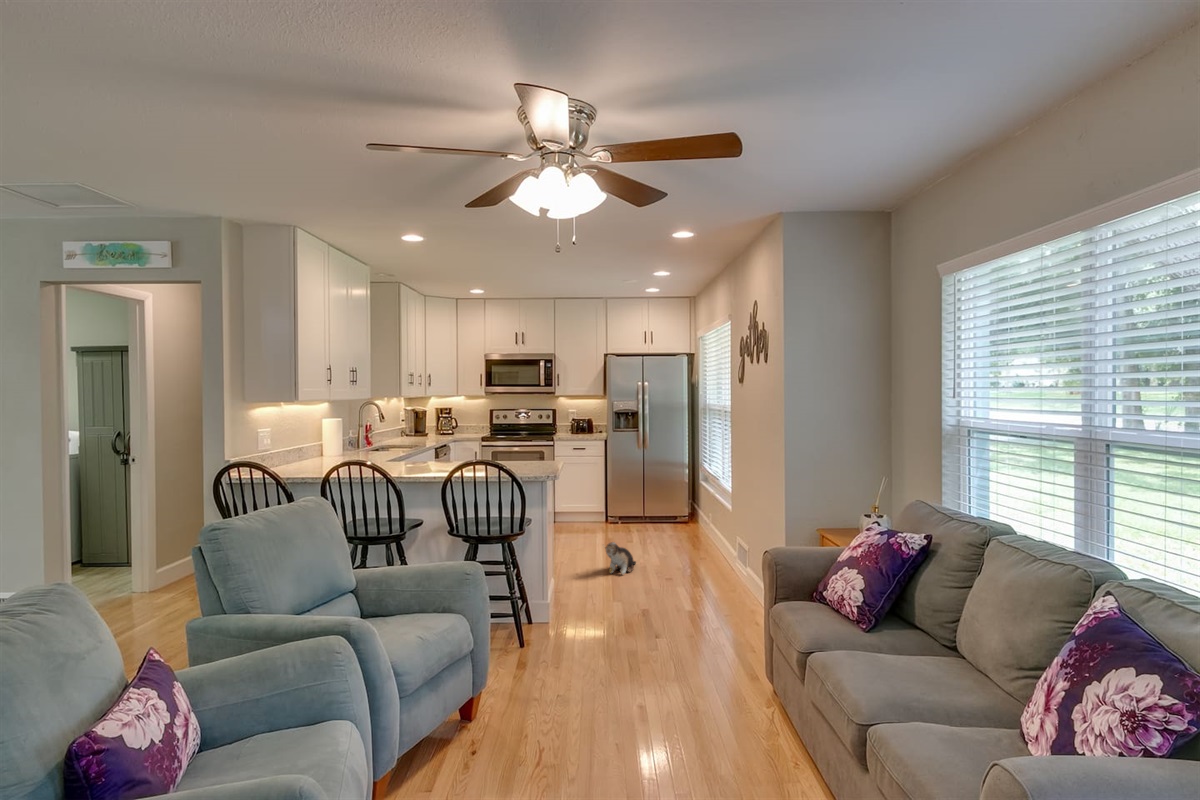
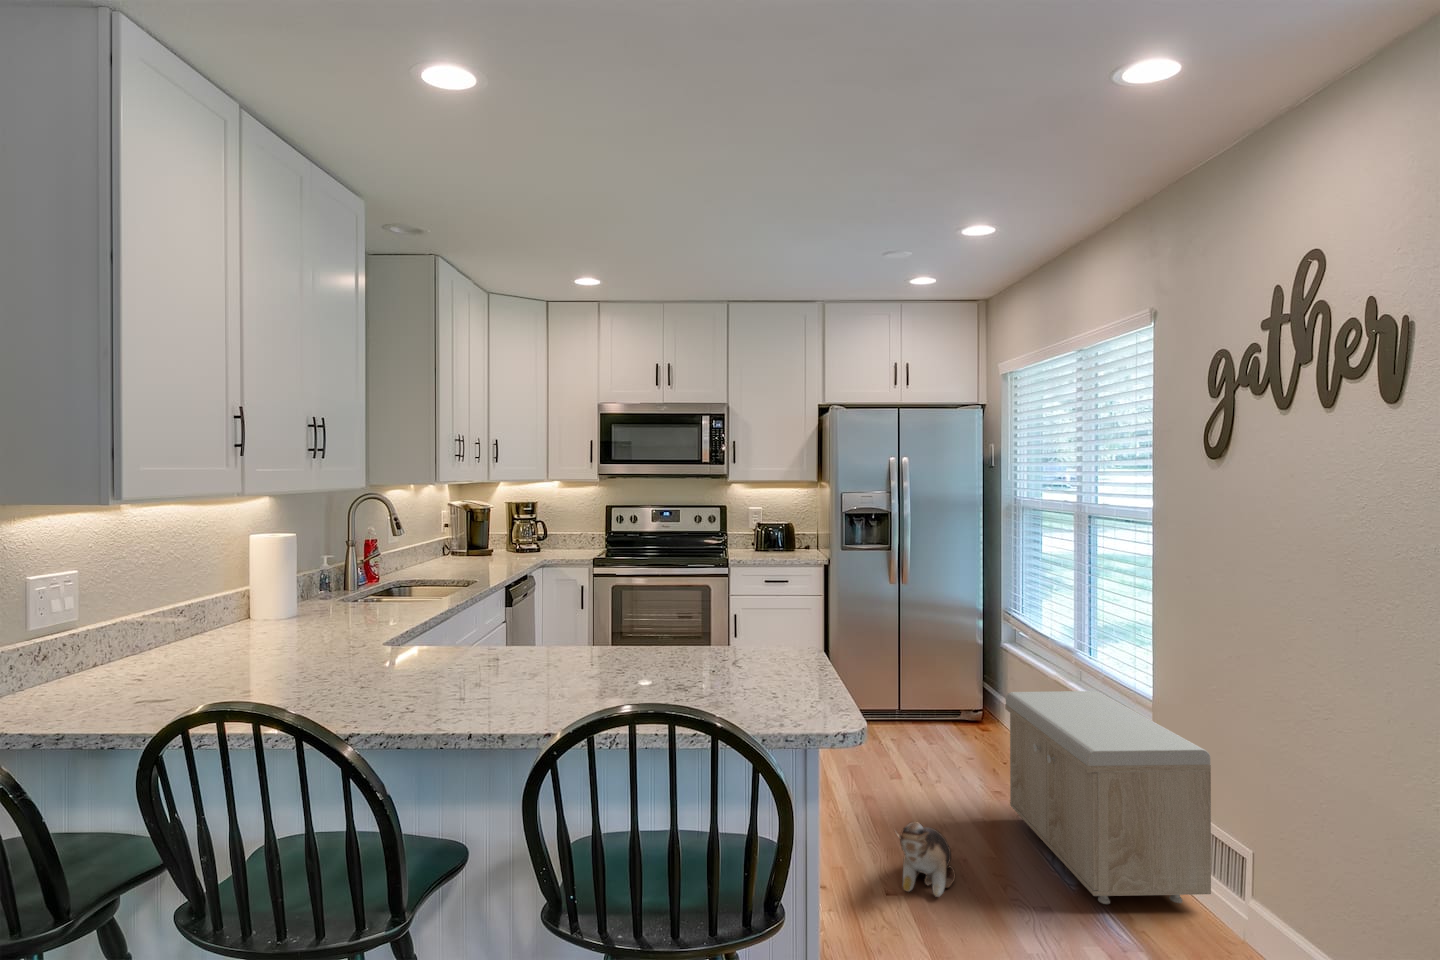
storage bench: none [671,493,737,576] -> present [1005,691,1211,904]

